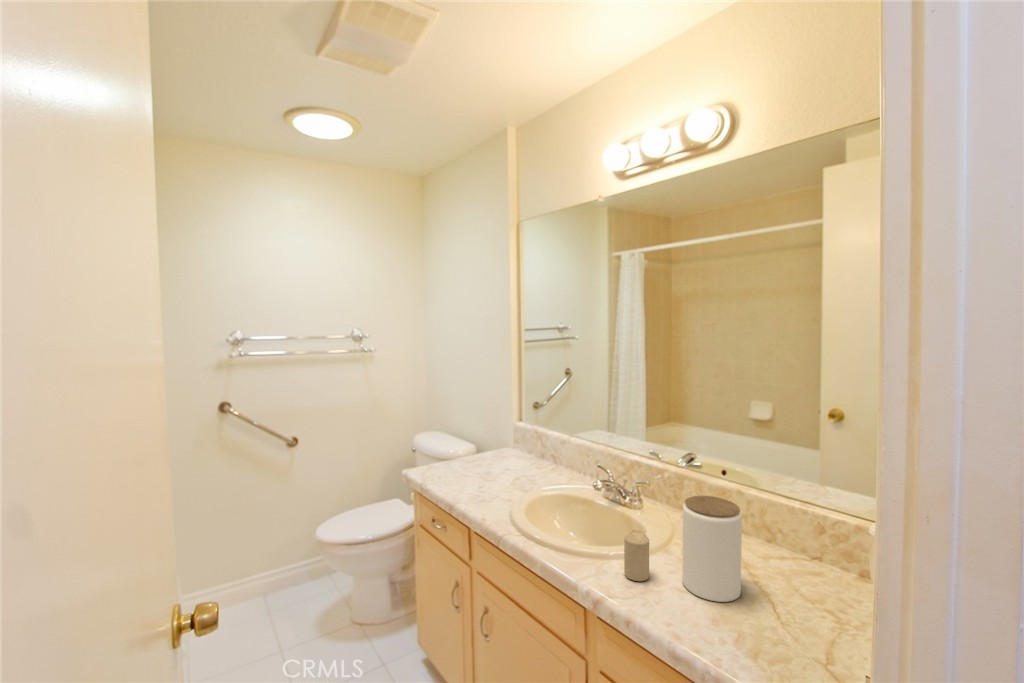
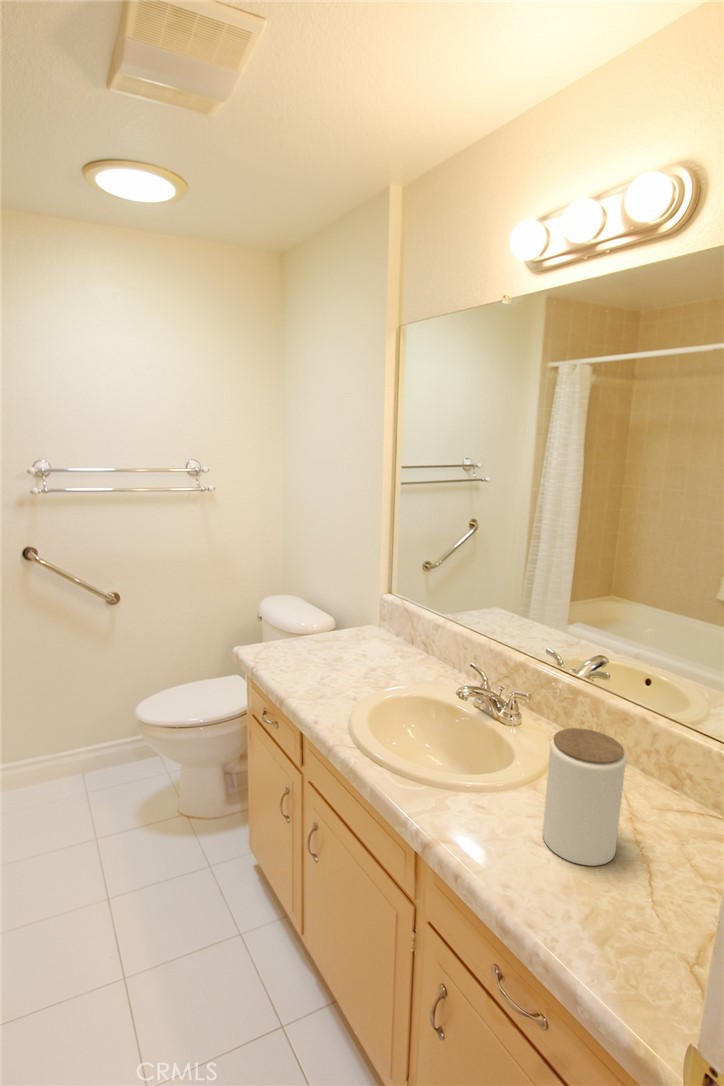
candle: present [624,530,649,581] -> none [471,762,505,827]

